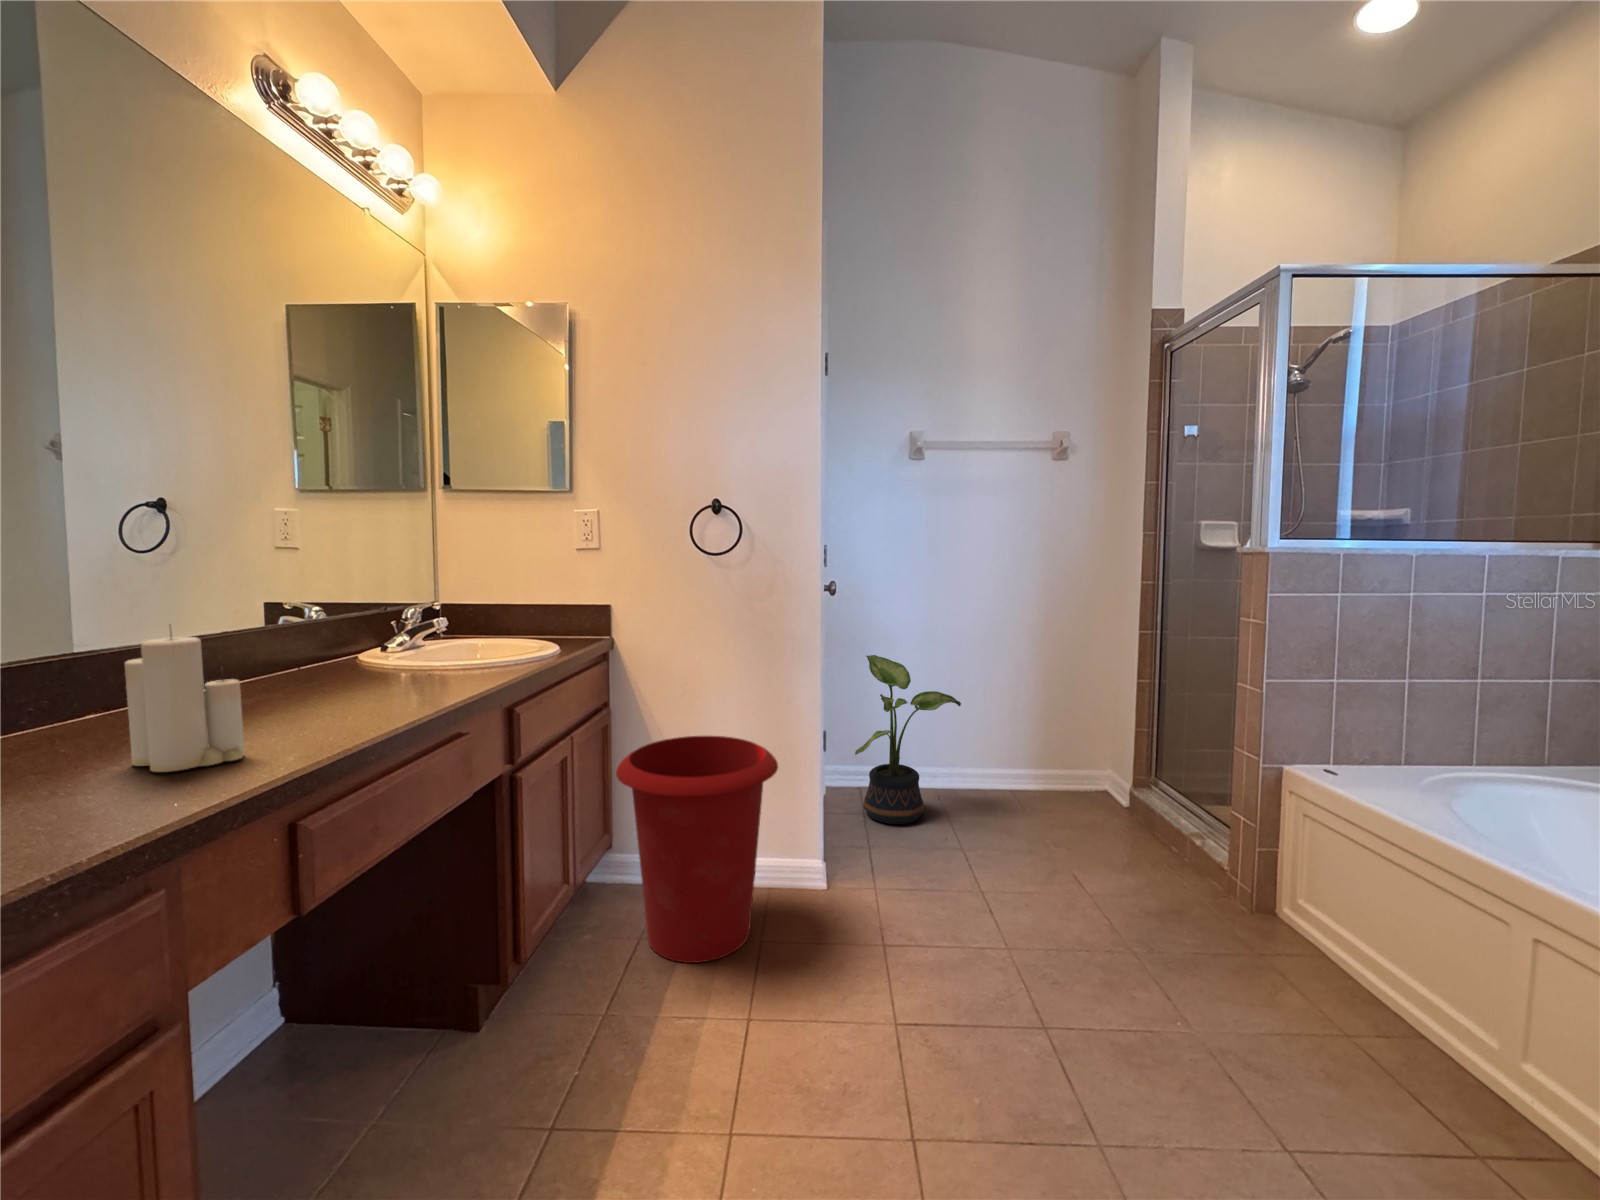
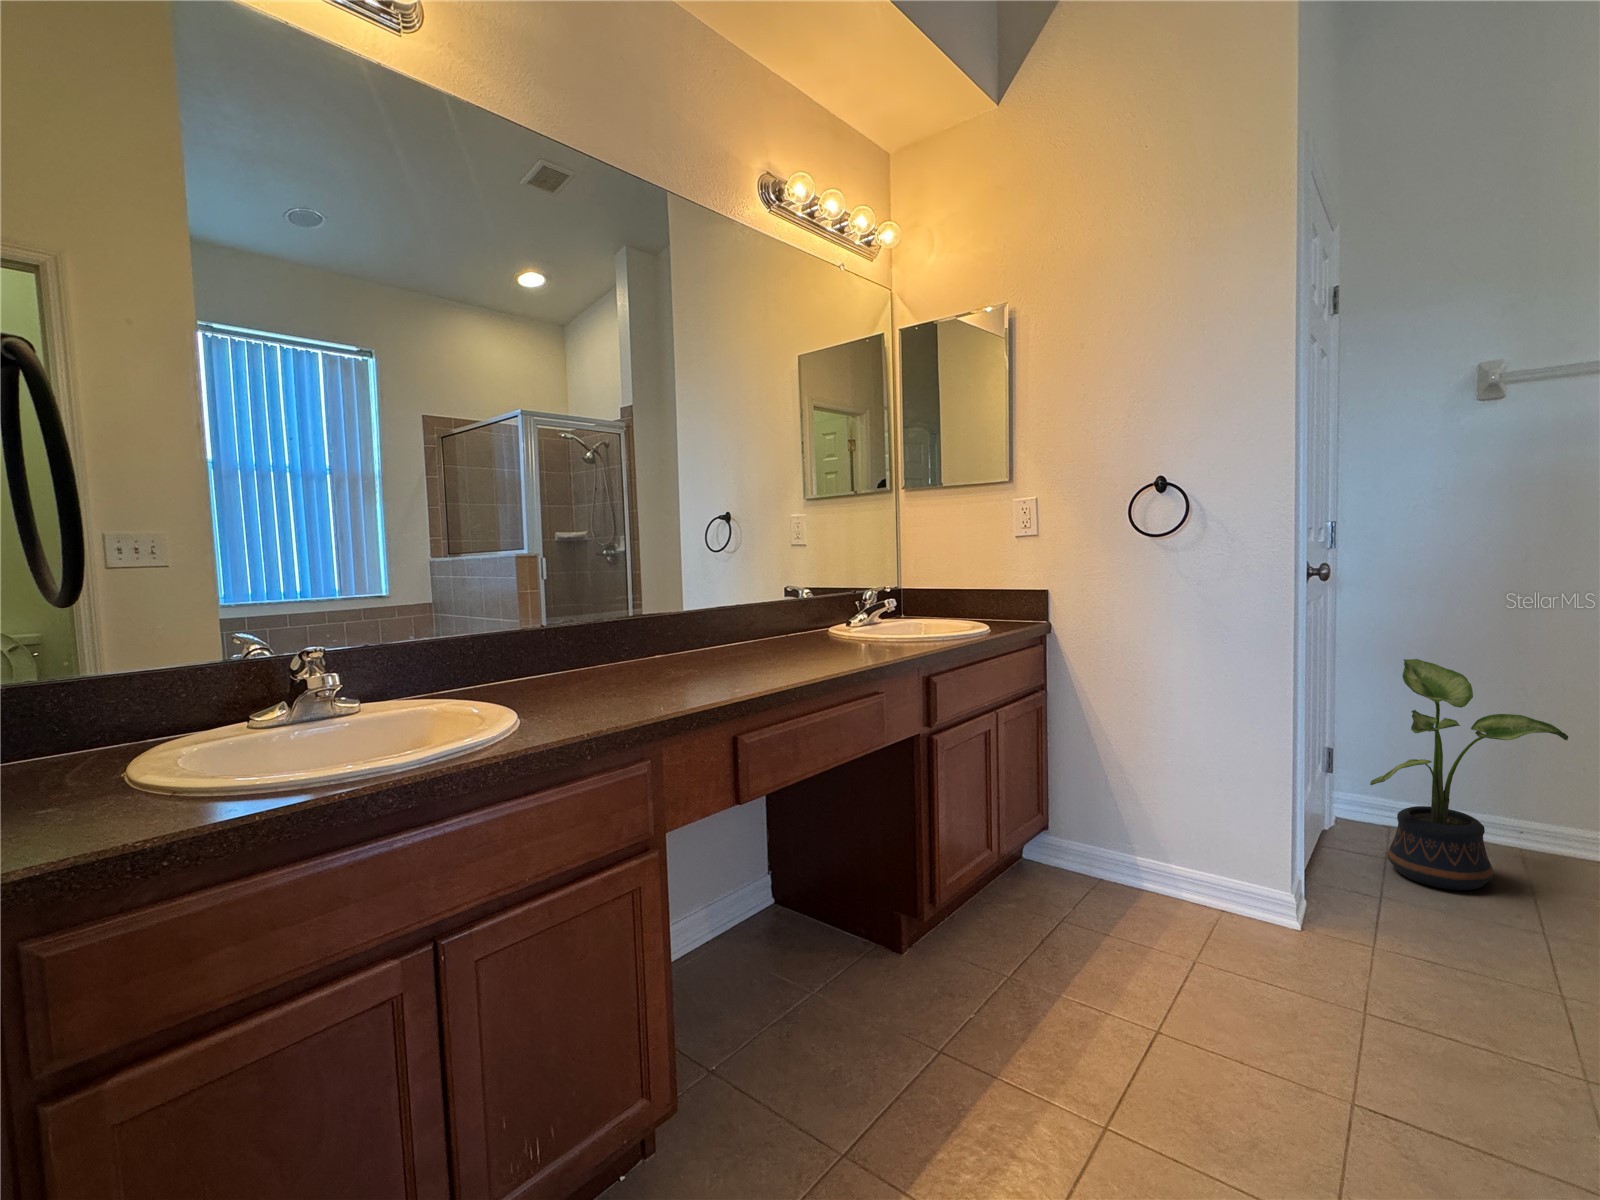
candle: present [125,625,244,772] -> none [687,597,744,690]
waste bin: present [616,736,778,963] -> none [1036,729,1219,963]

